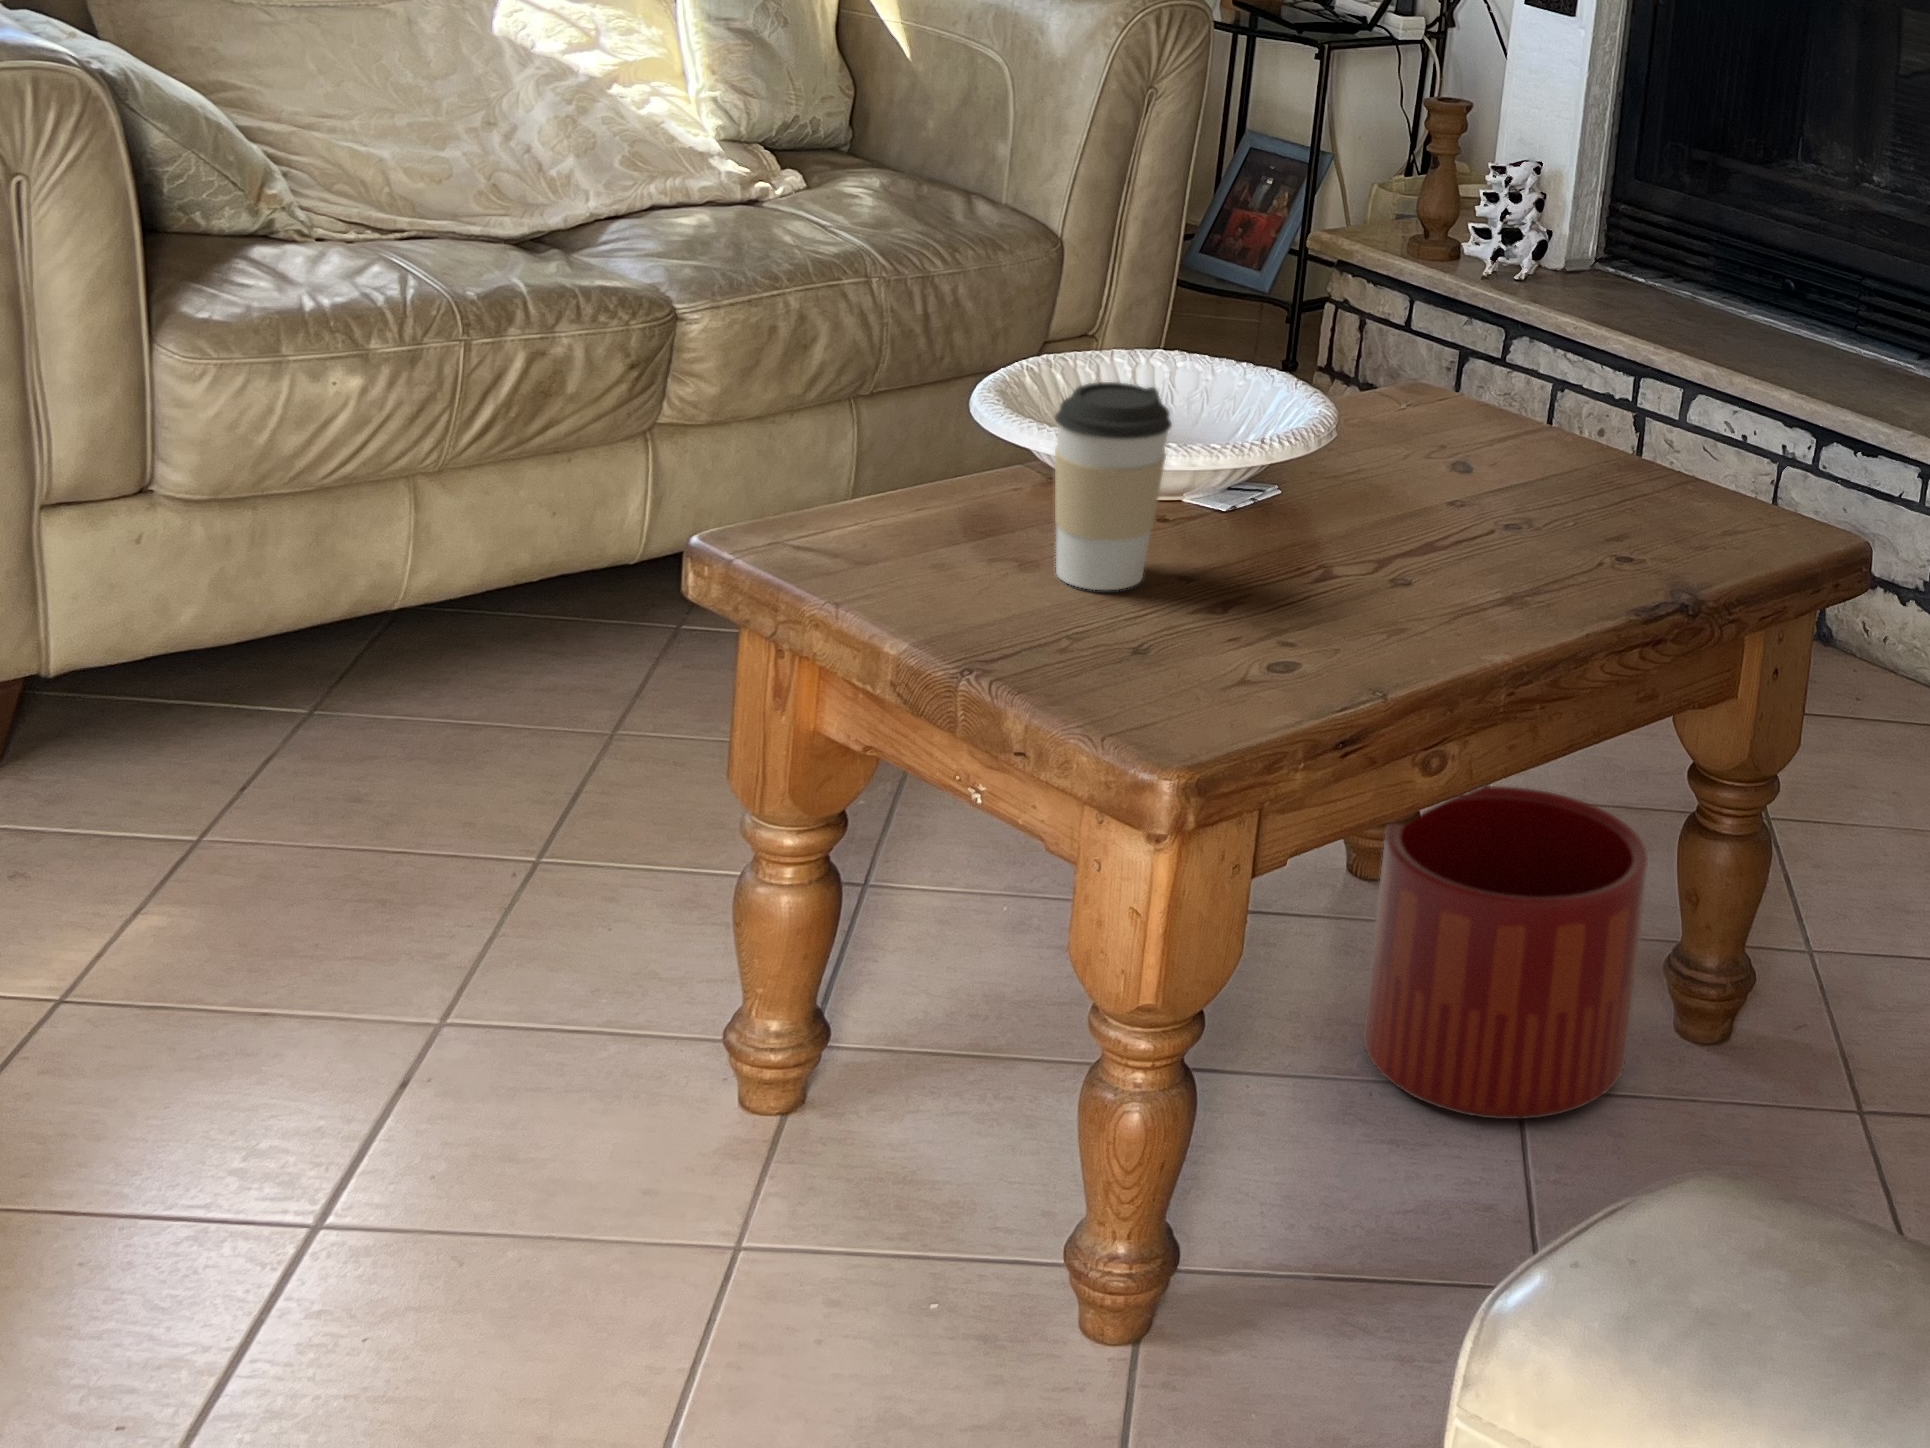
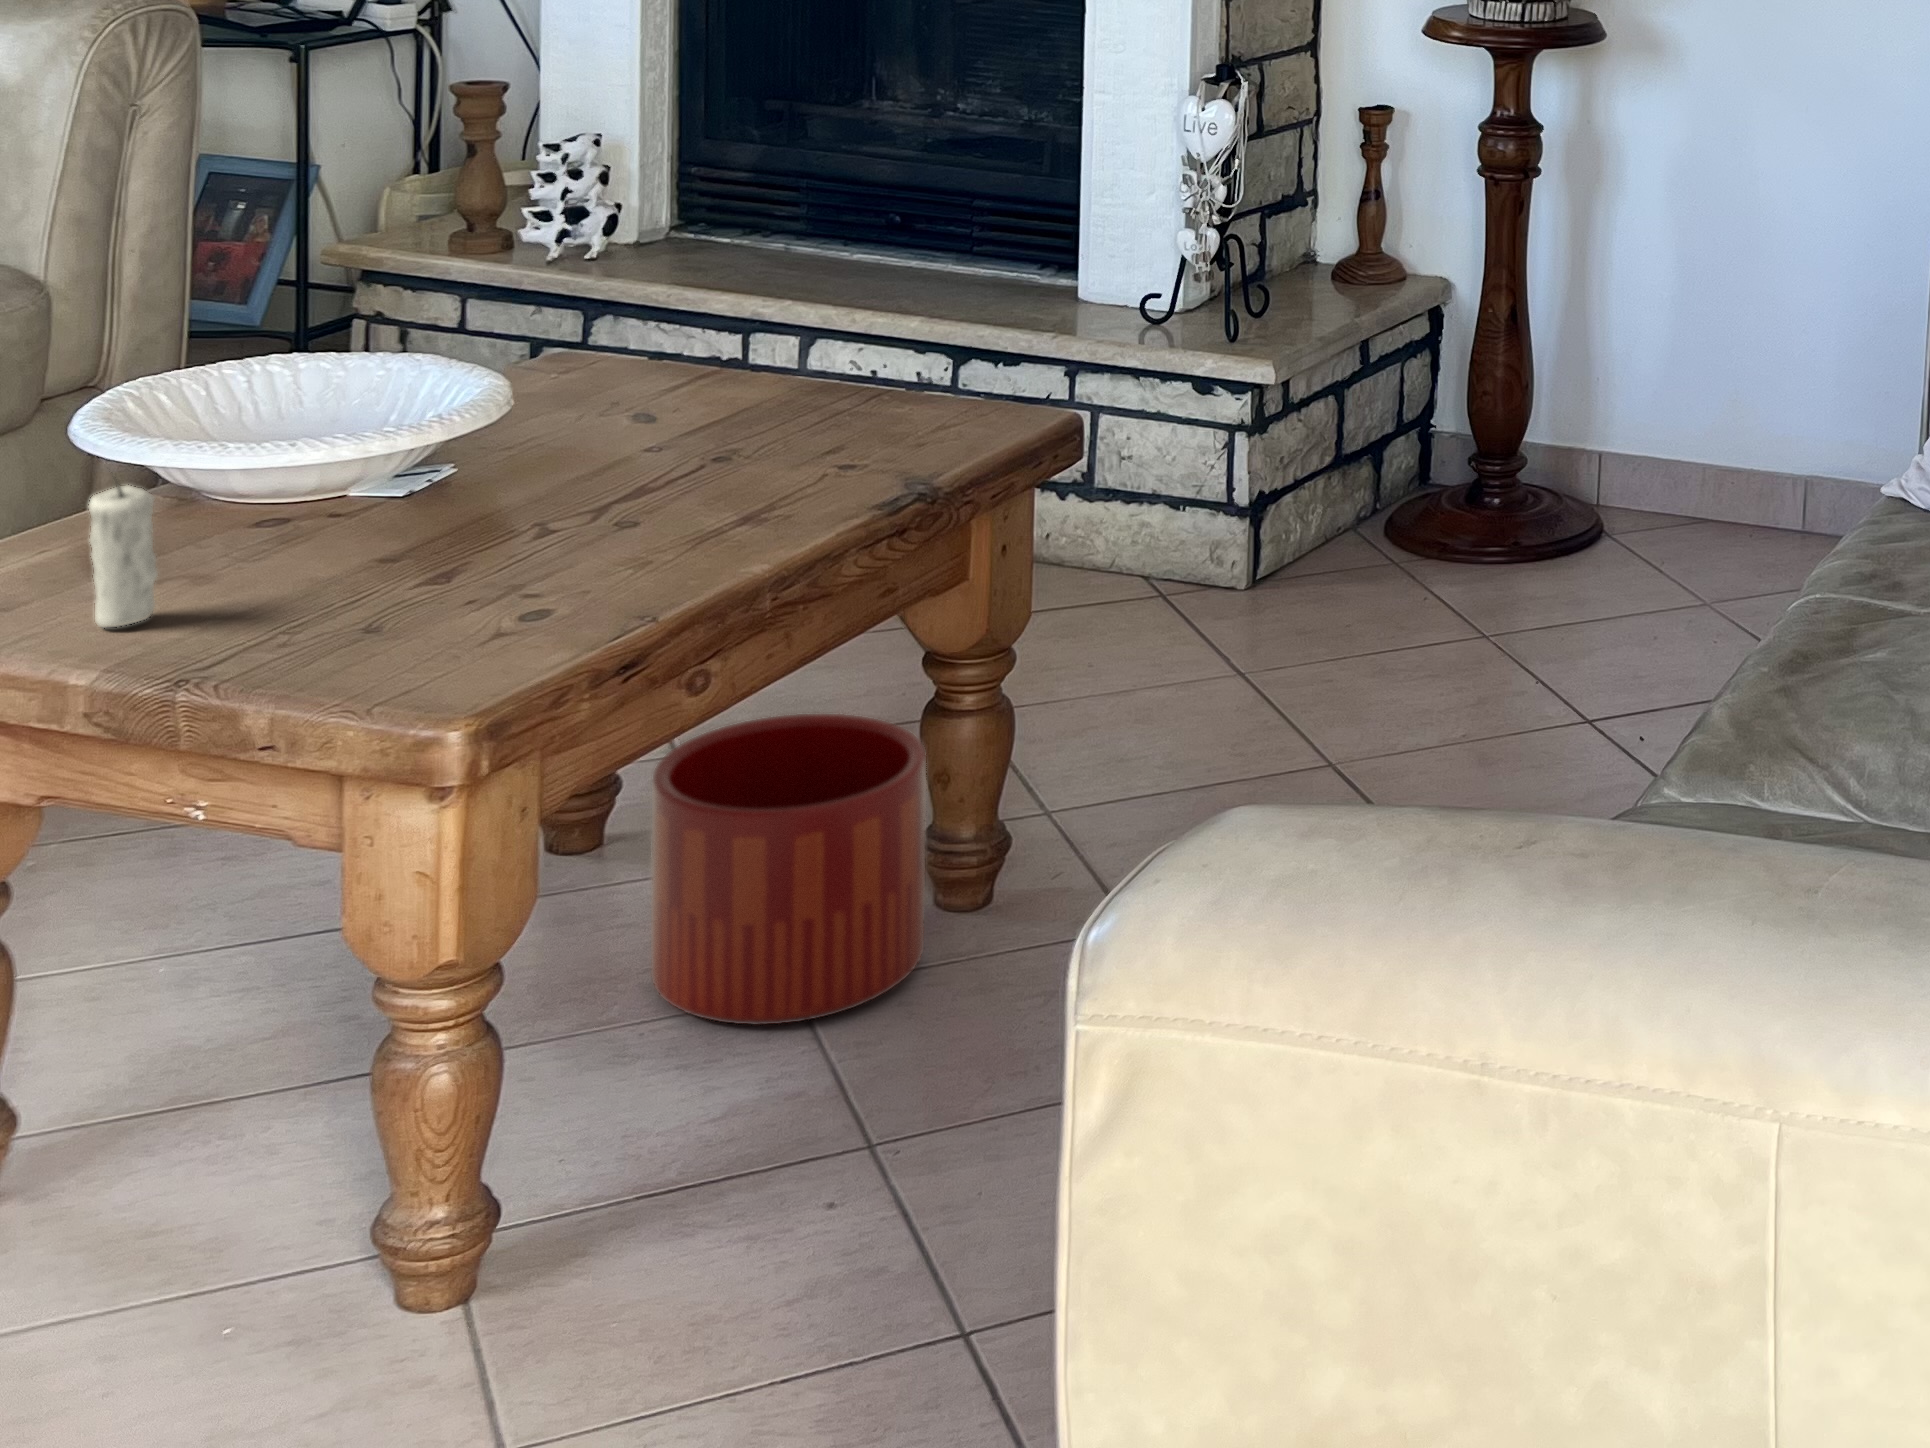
coffee cup: present [1055,382,1172,590] -> none [272,388,406,599]
candle: none [880,420,945,577] -> present [89,485,157,627]

